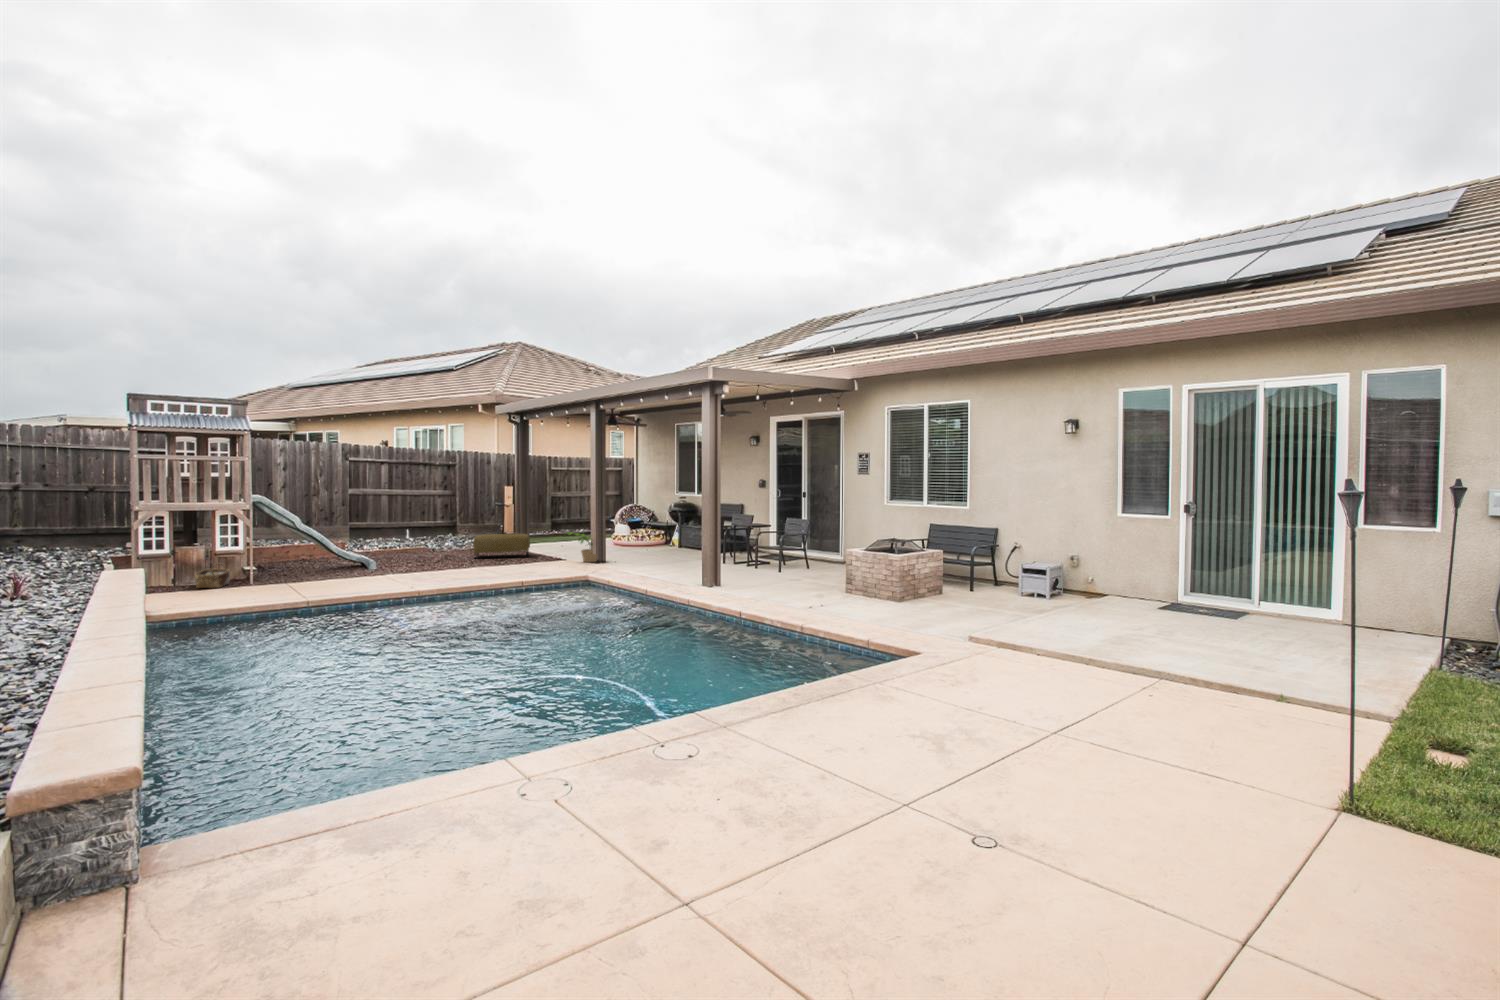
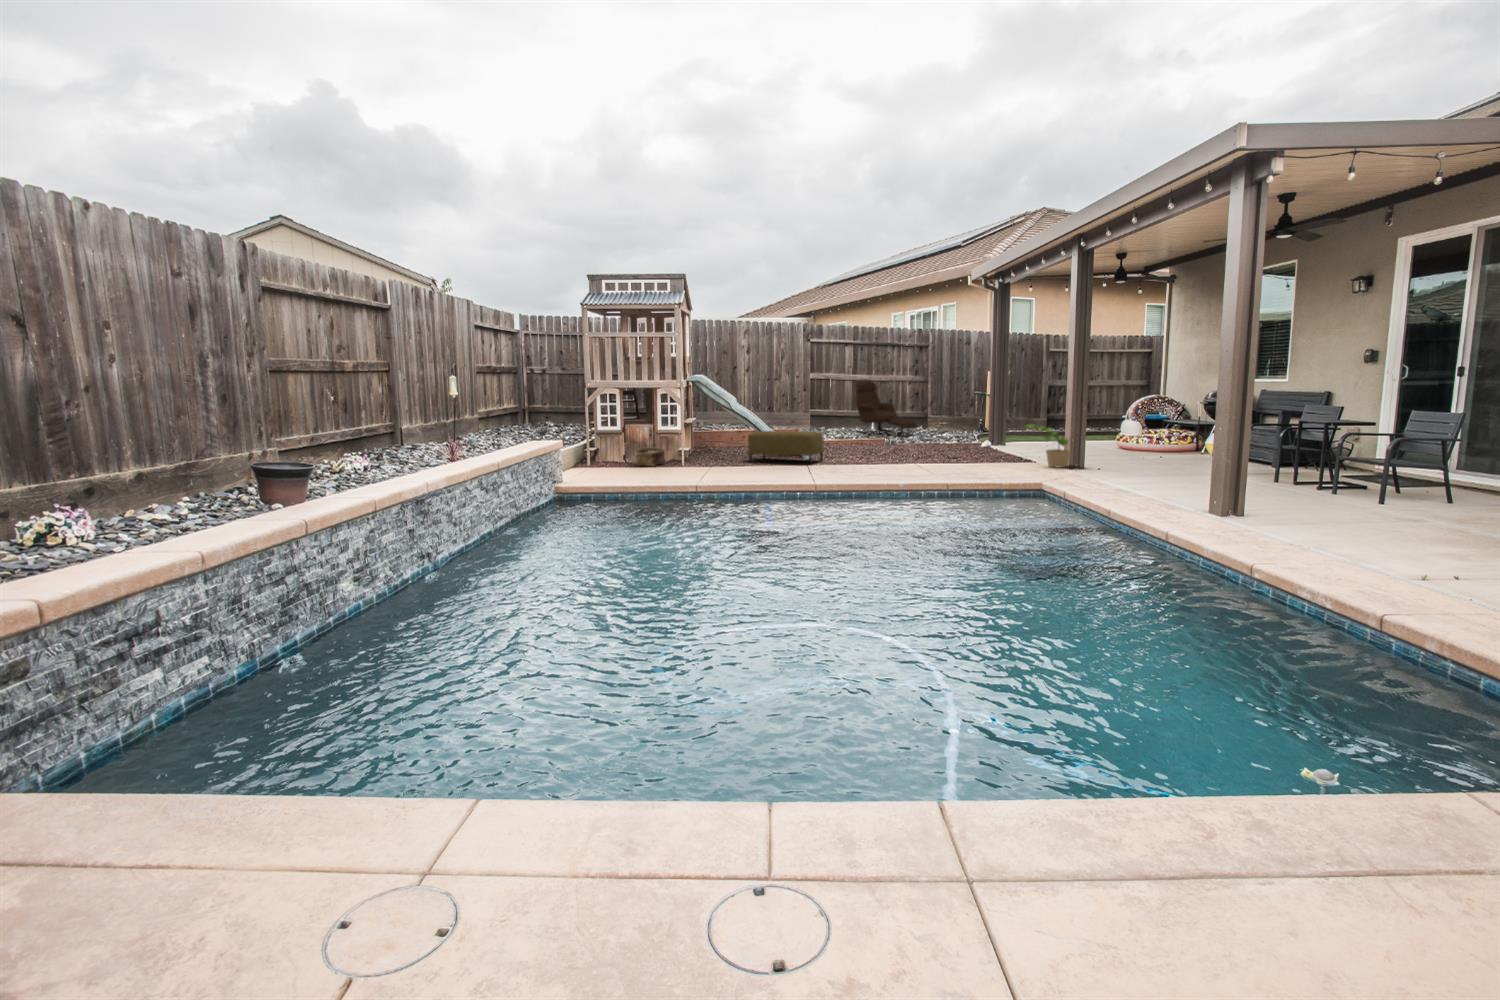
lounge chair: none [392,495,453,544] -> present [856,380,917,436]
ottoman: present [473,534,530,559] -> present [748,431,824,464]

